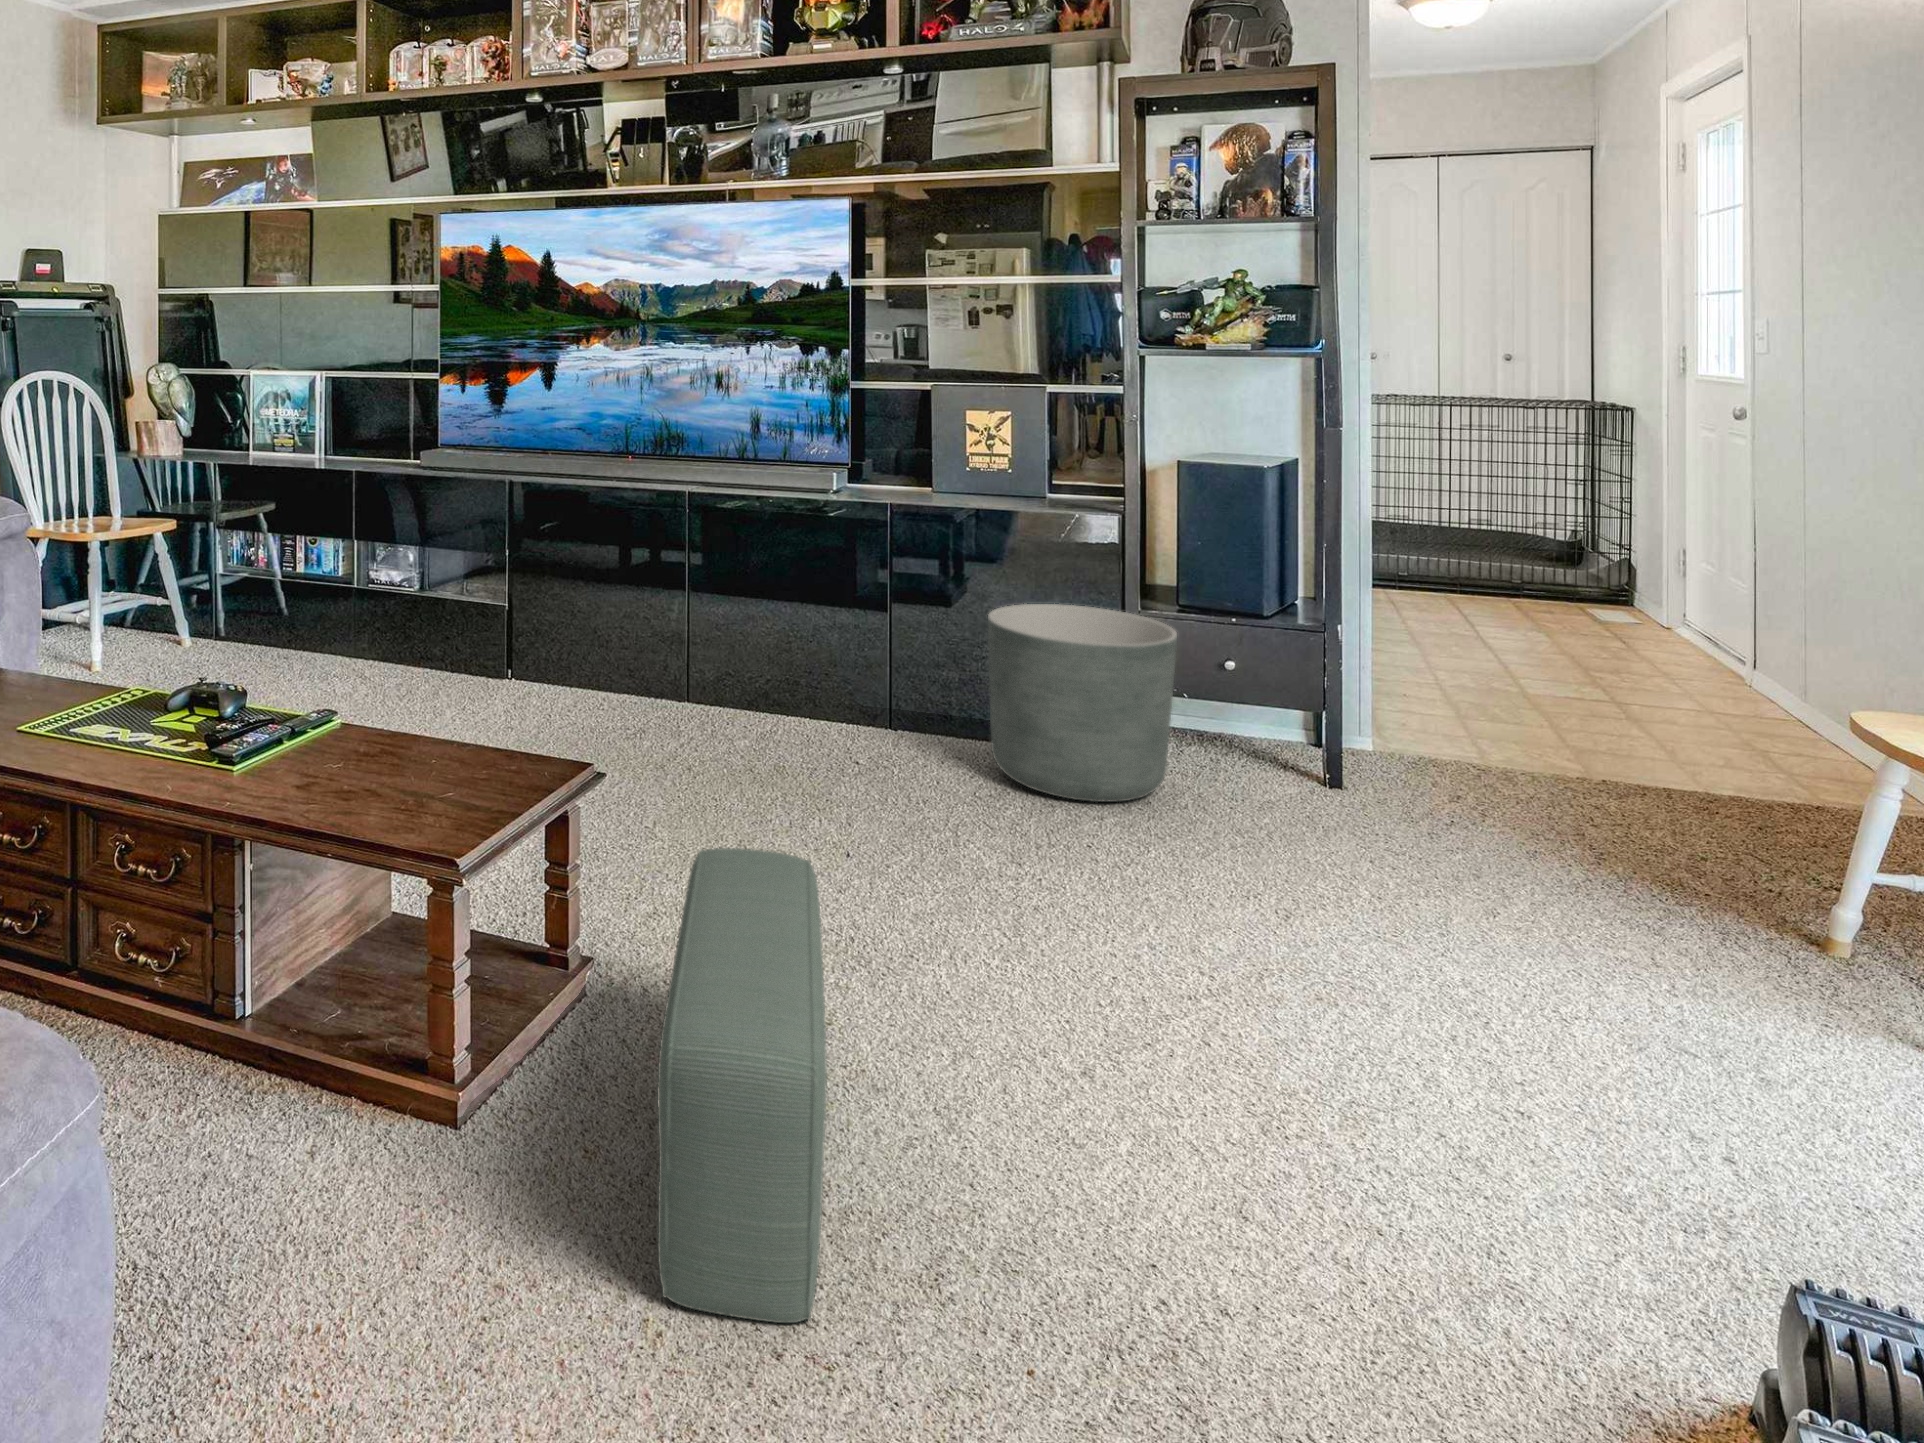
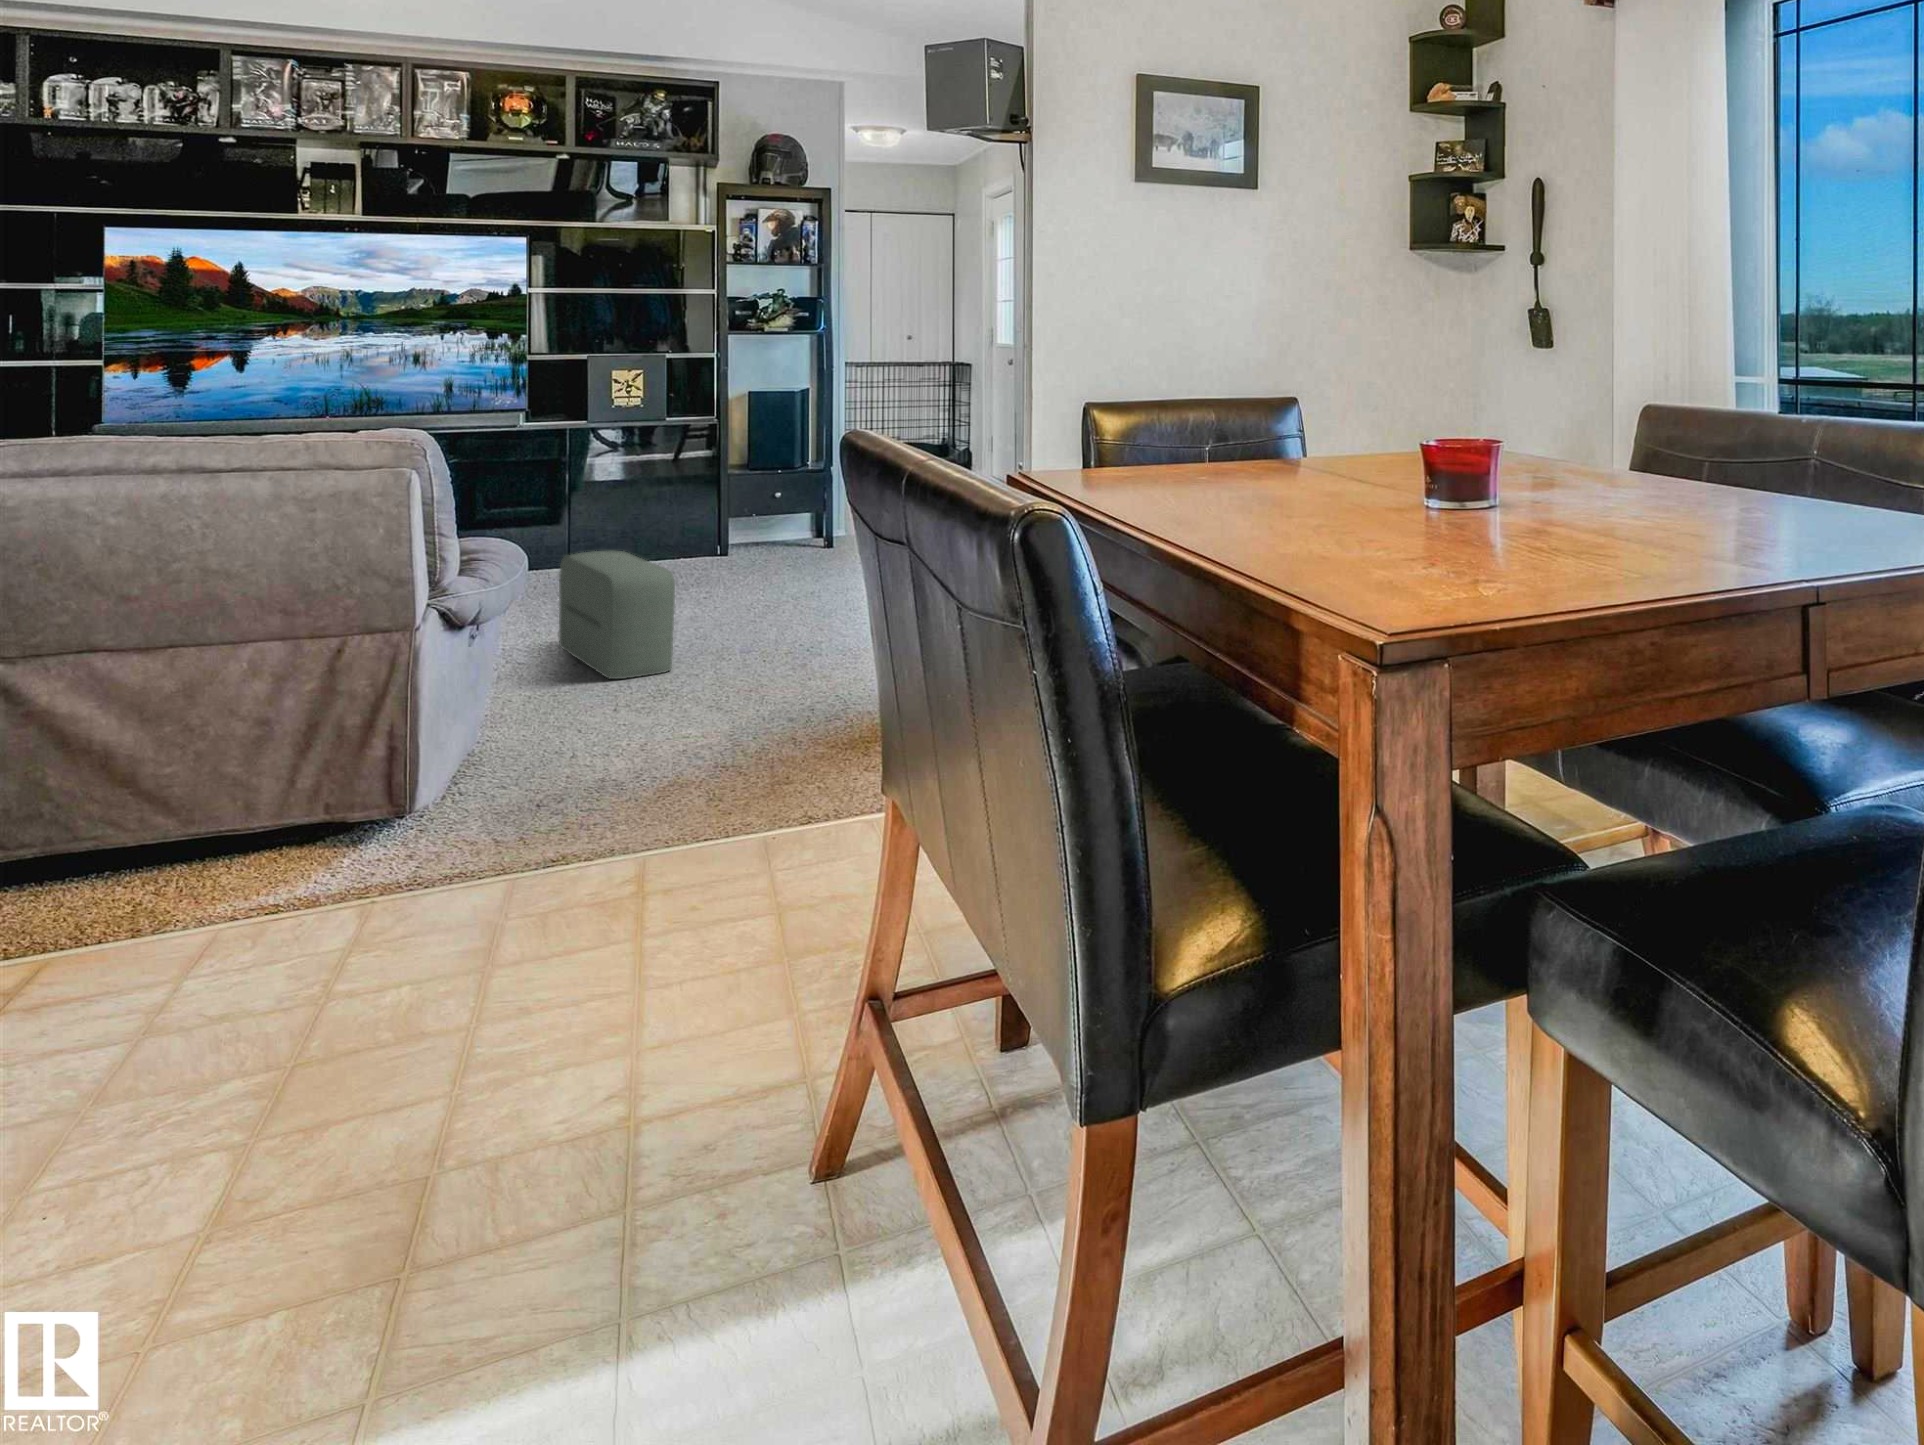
planter: present [988,604,1177,802] -> none [642,476,752,573]

